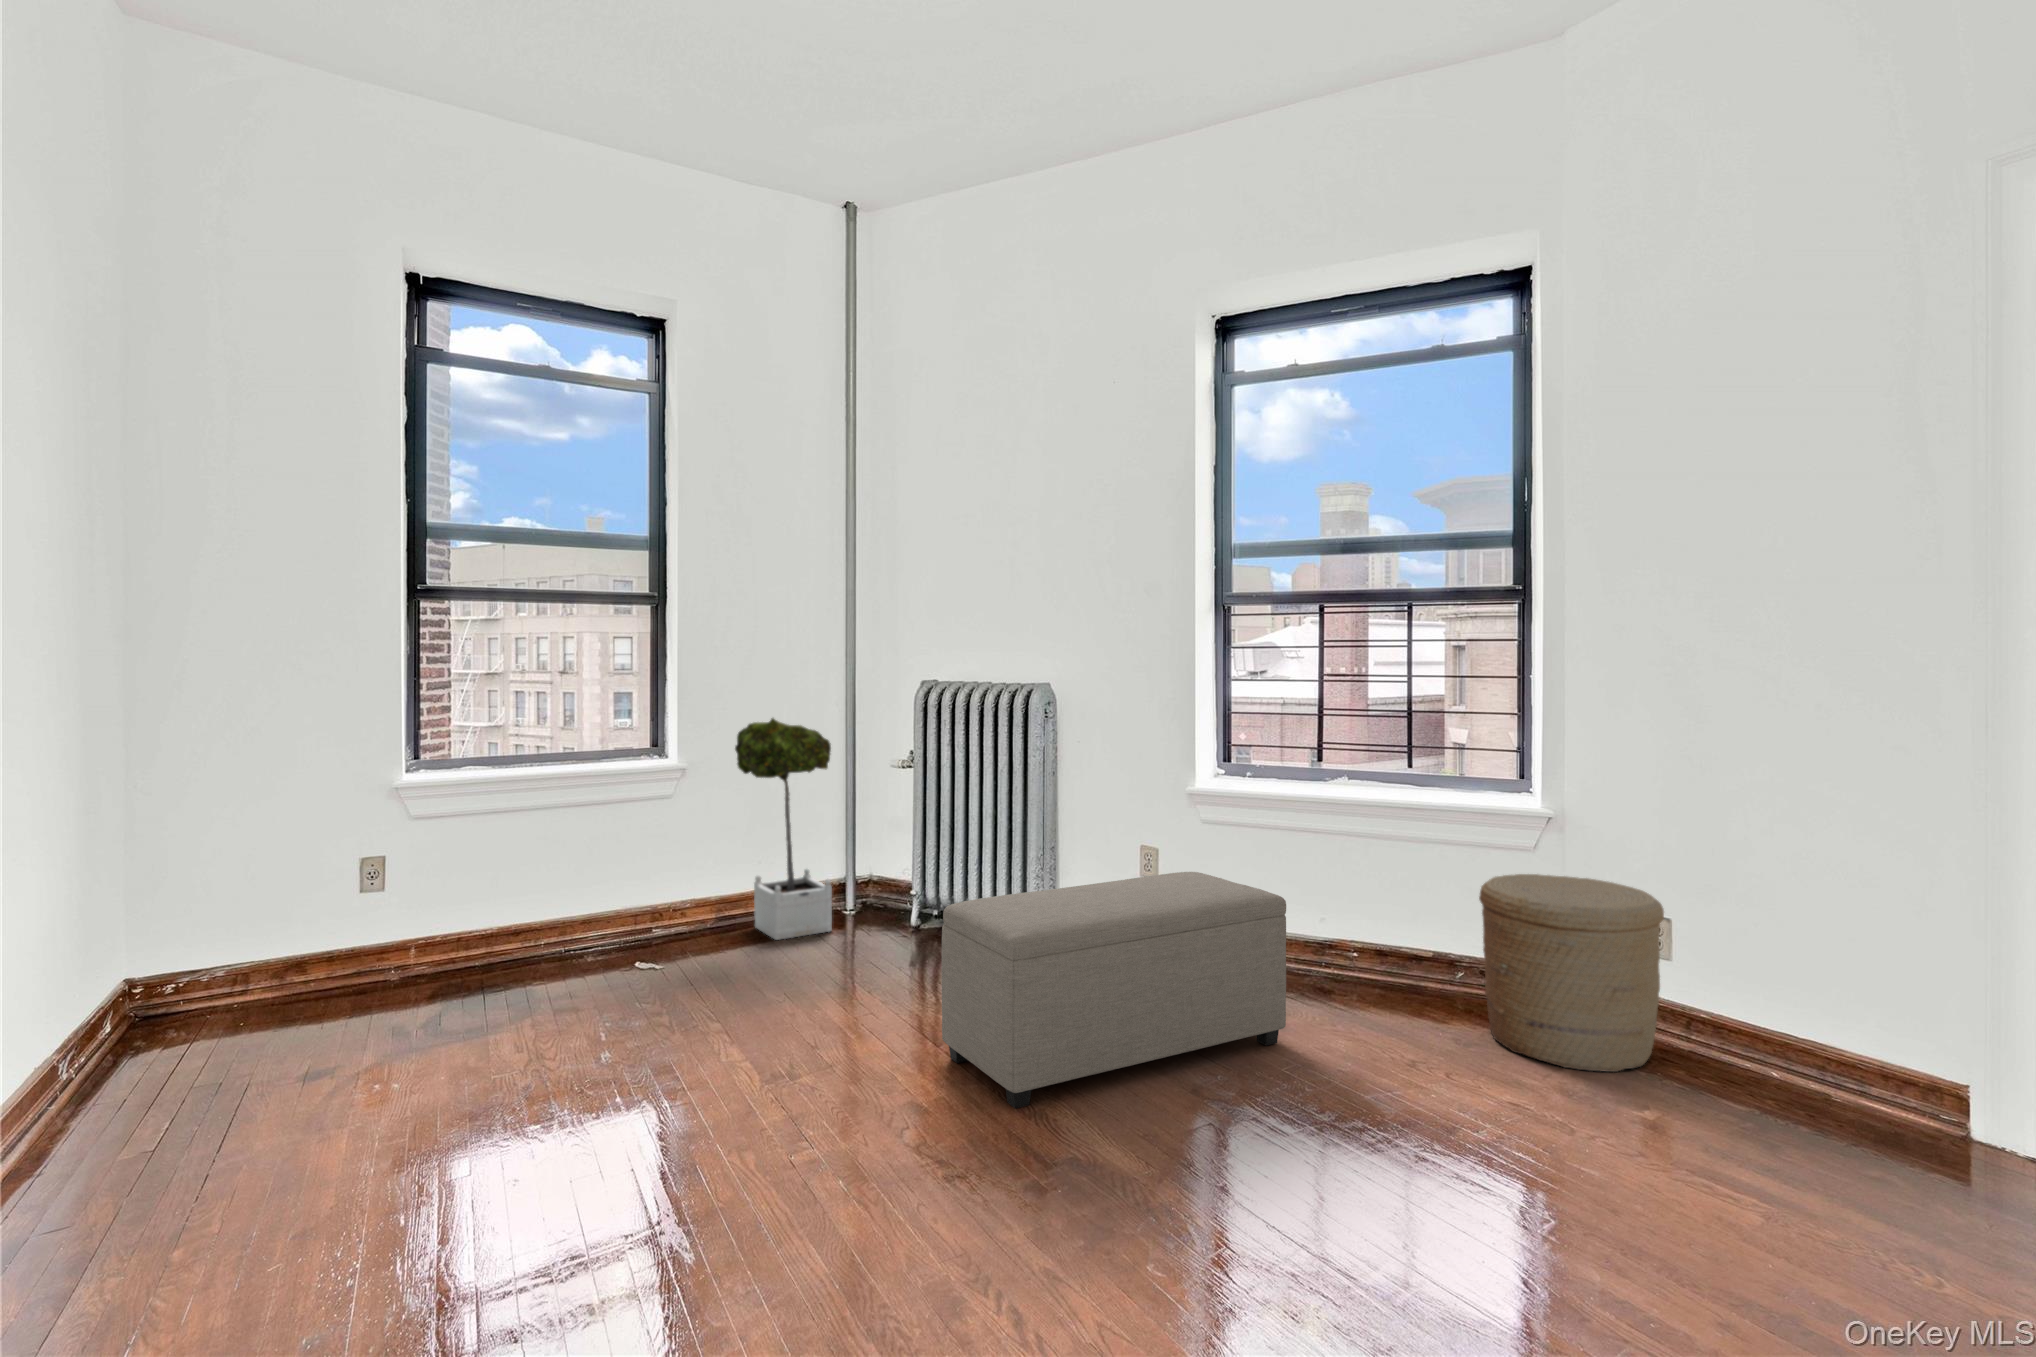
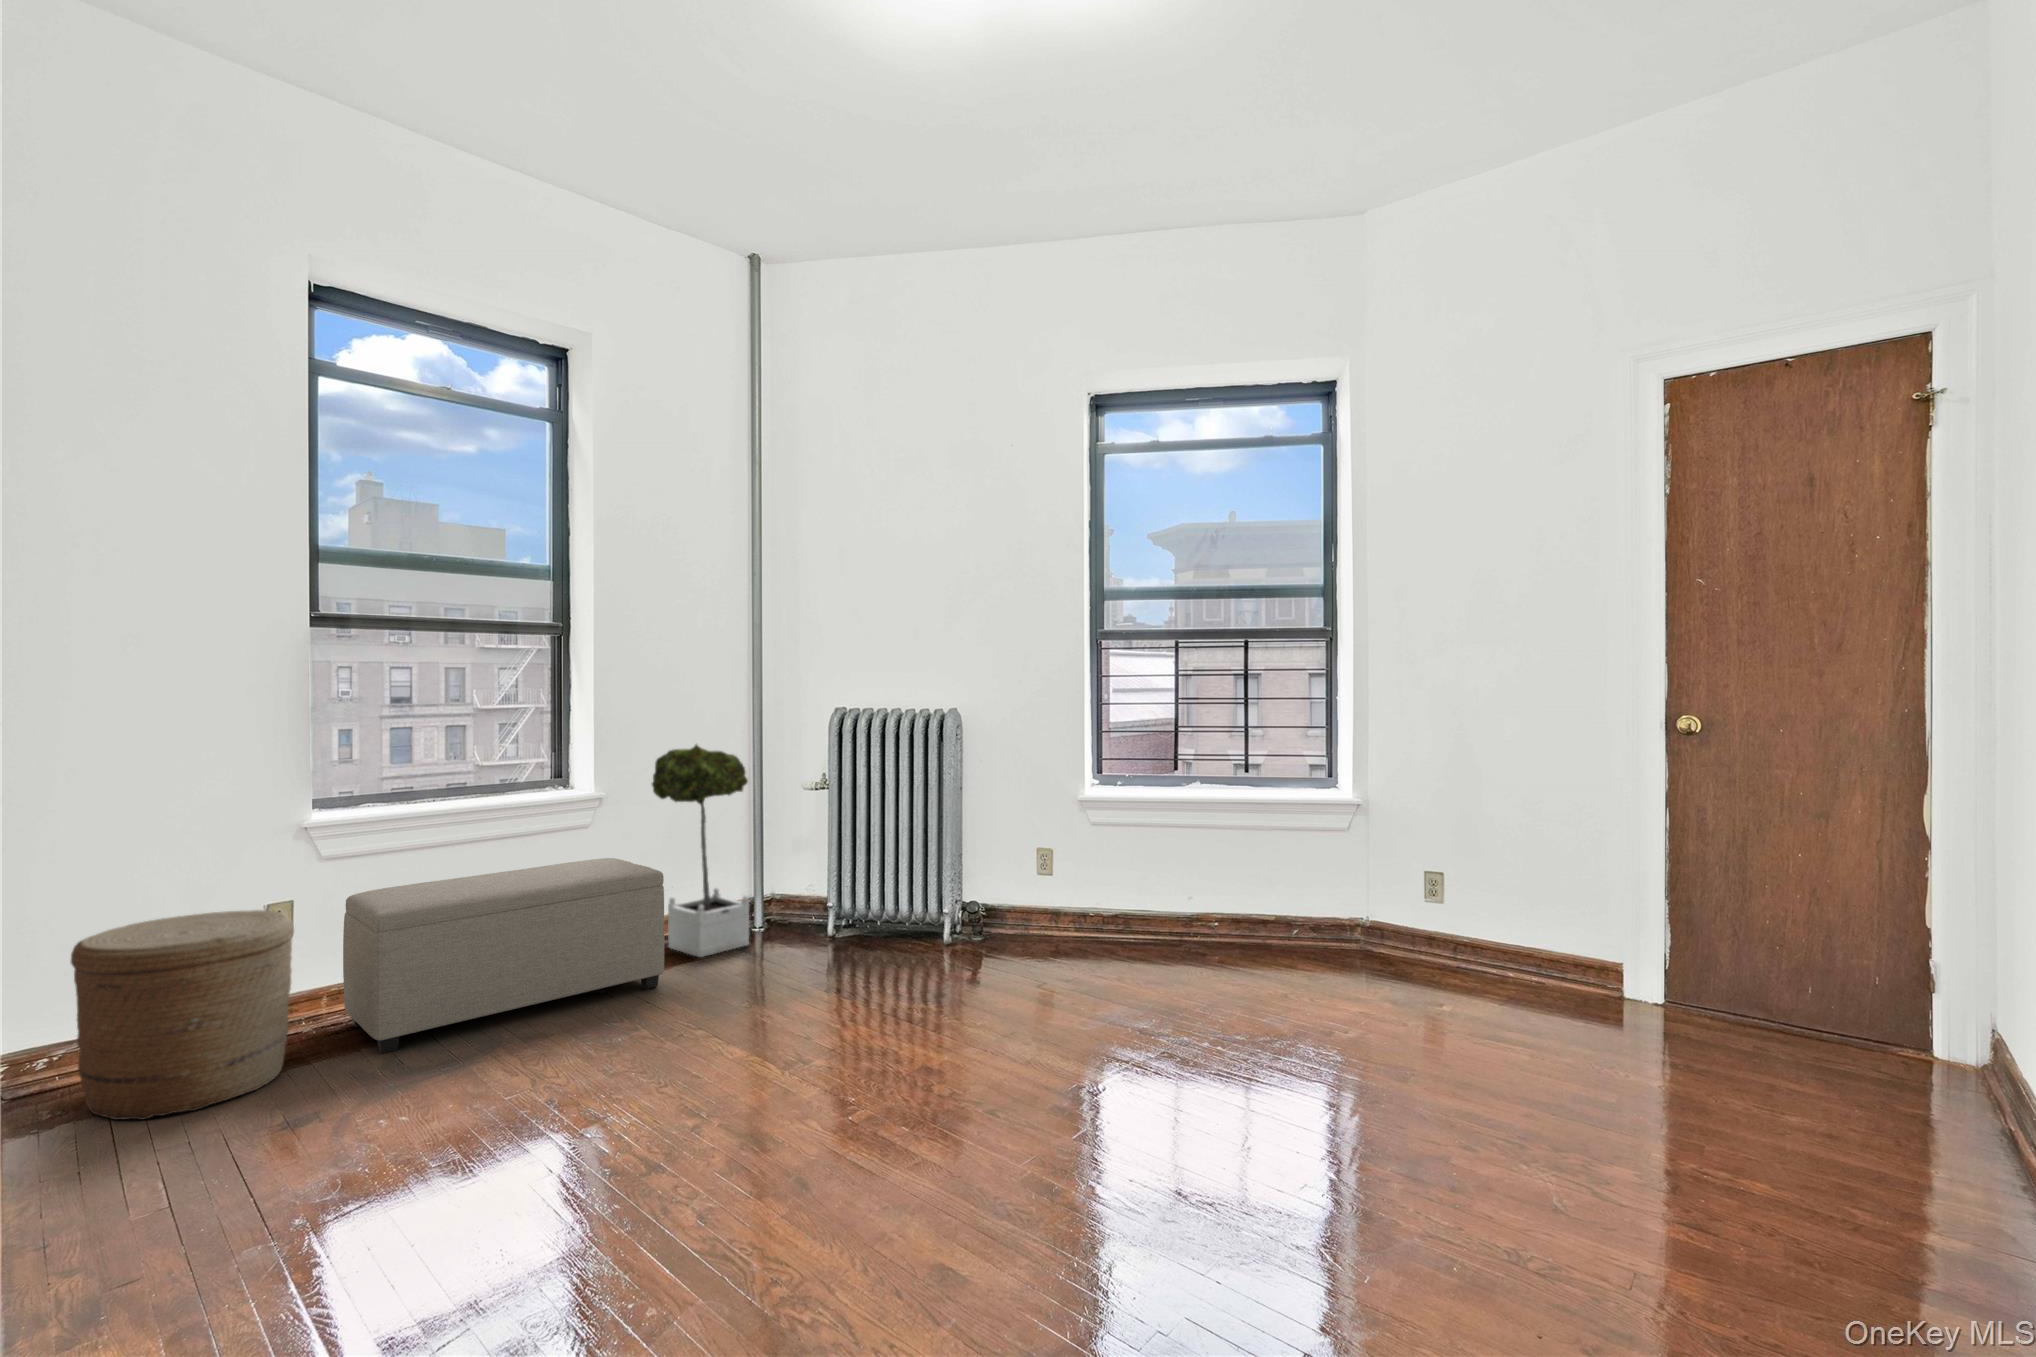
ottoman: present [942,872,1286,1108] -> present [343,858,664,1054]
woven basket: present [1479,874,1664,1072] -> present [71,910,294,1120]

